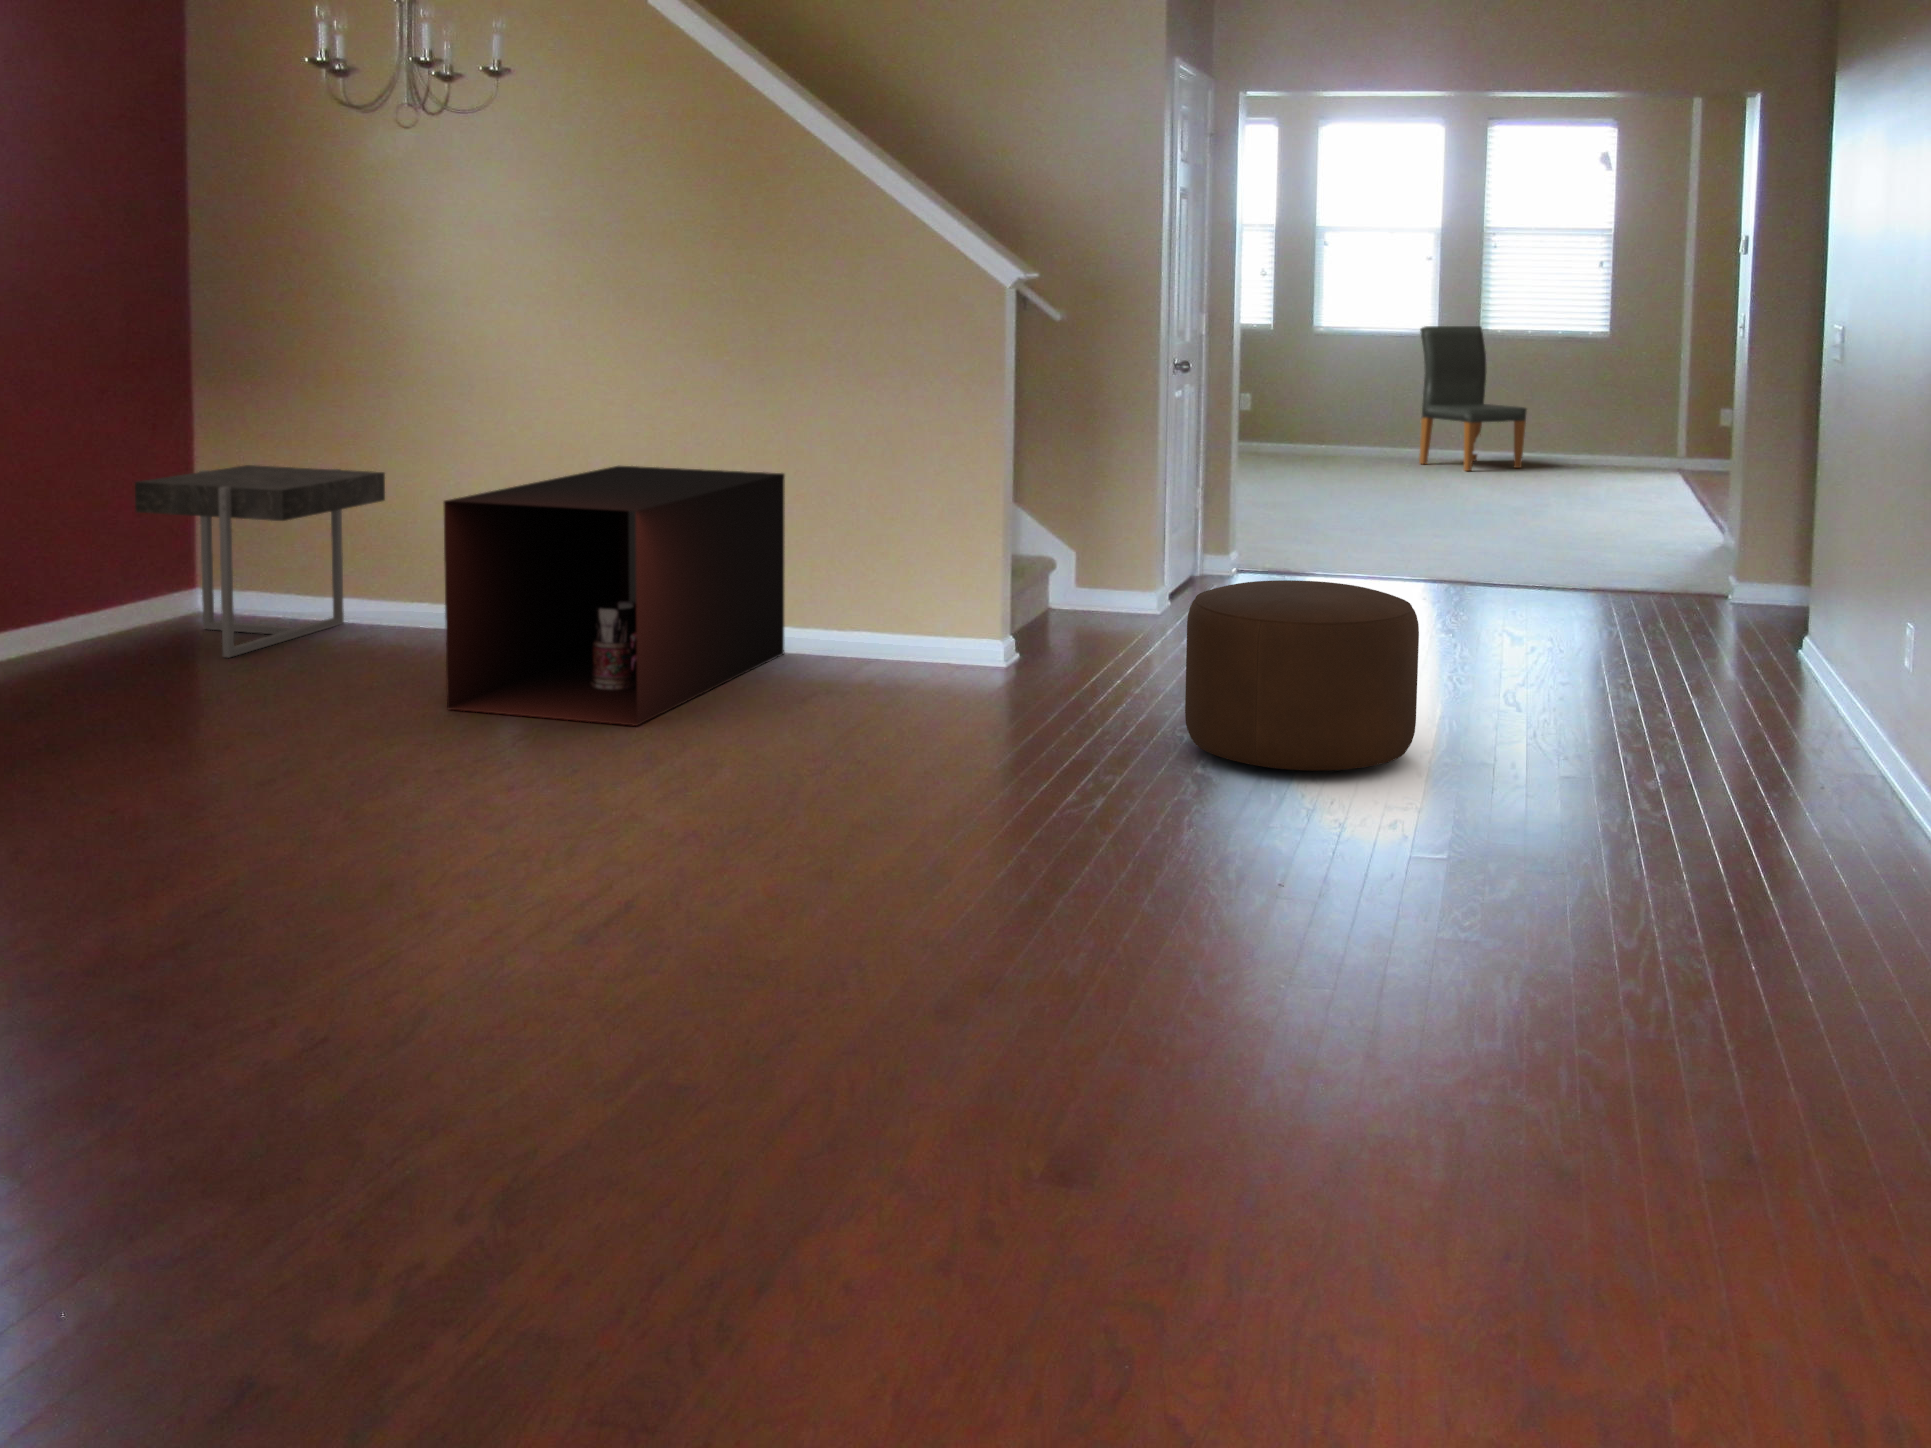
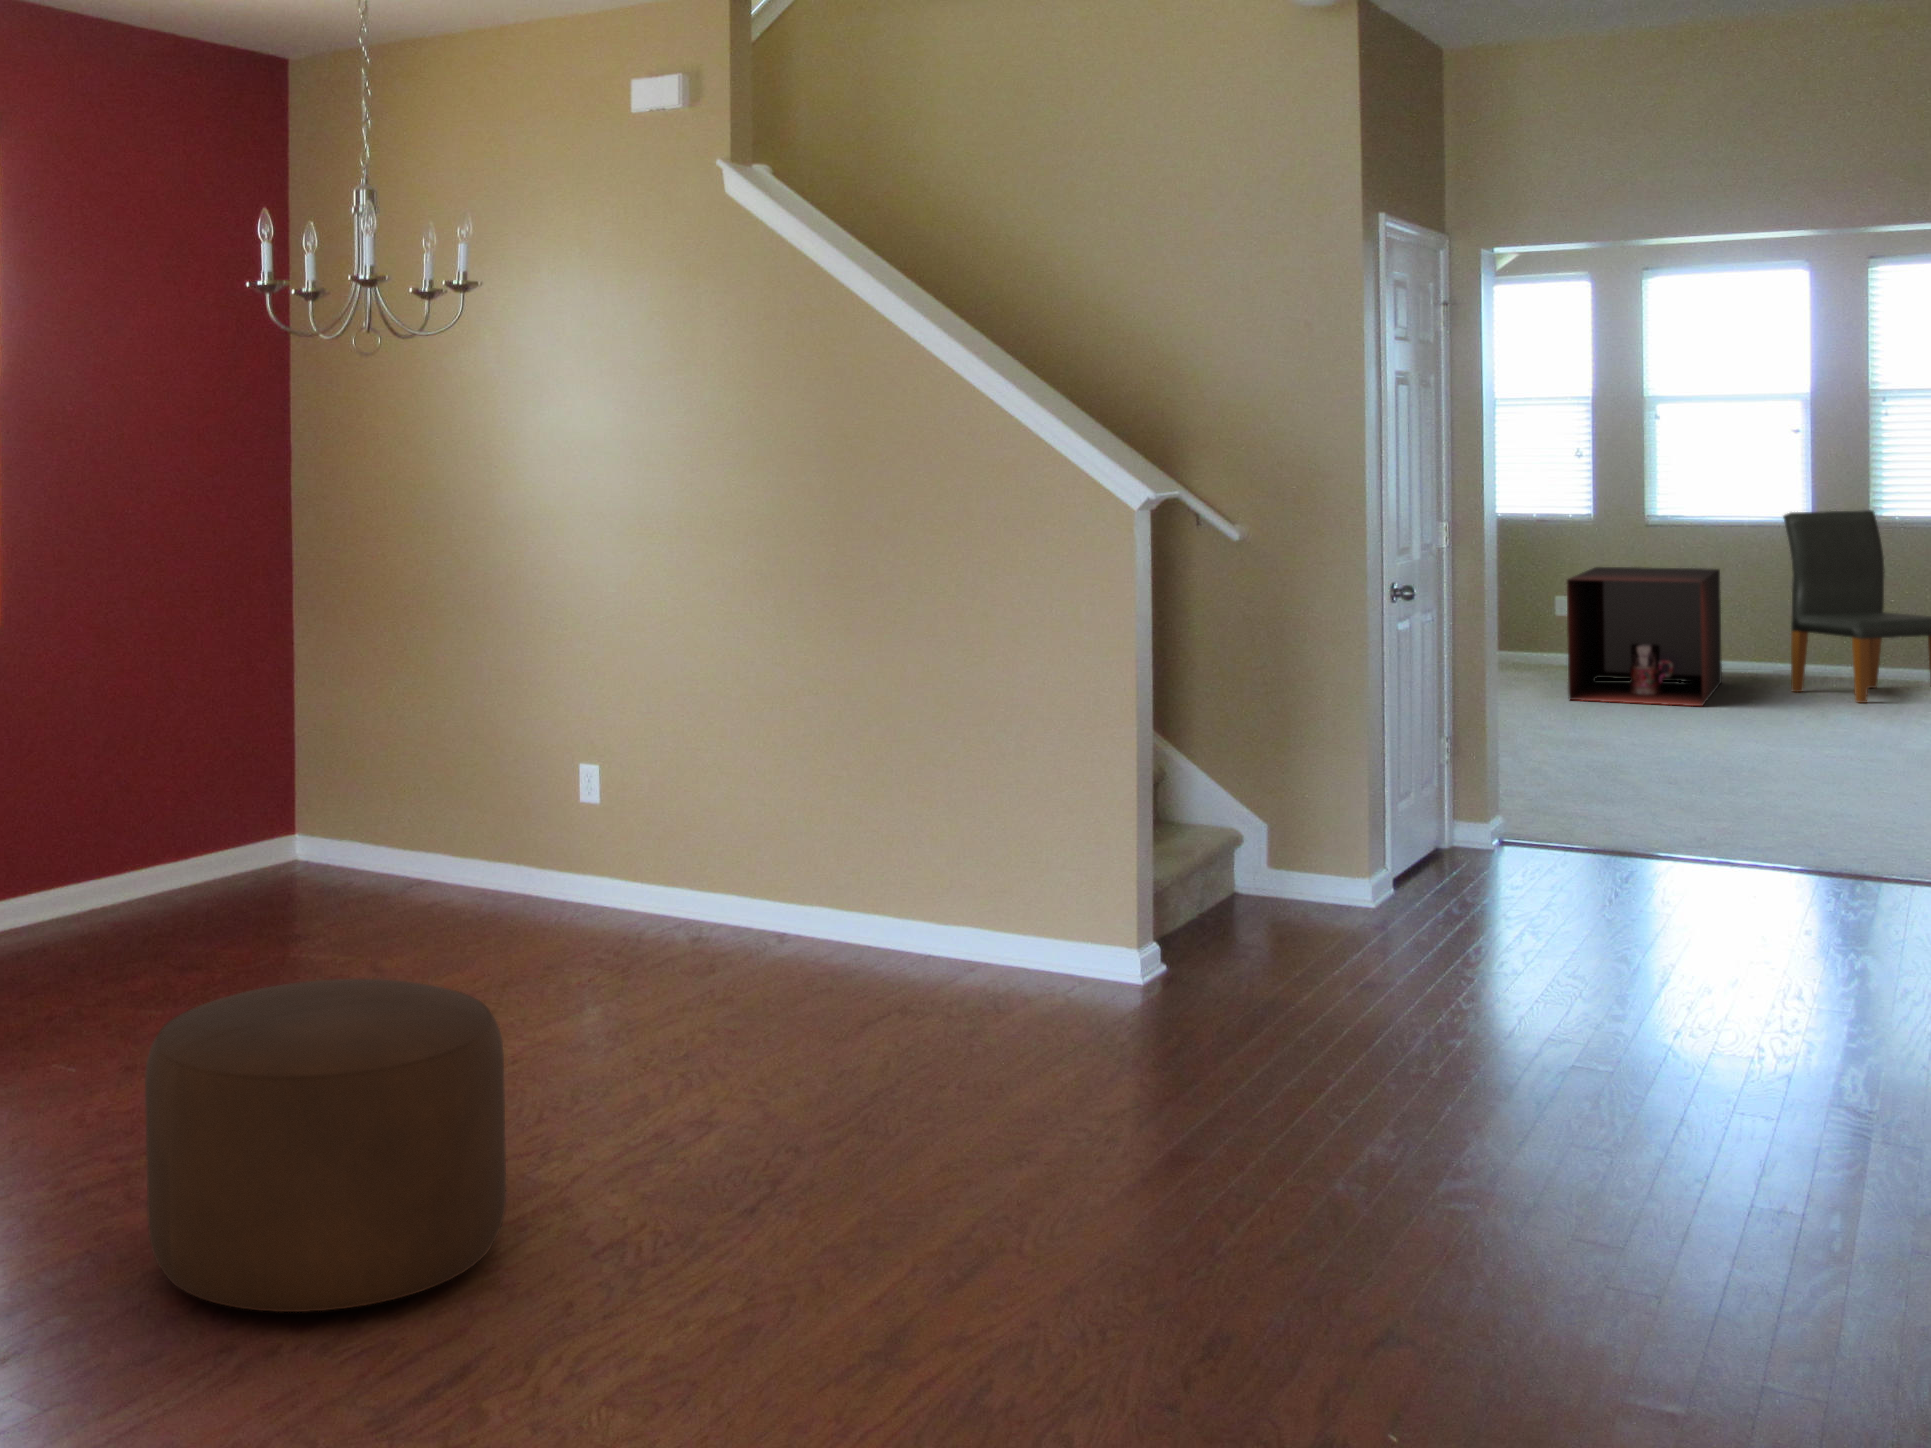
side table: present [135,465,385,658] -> none [198,710,454,928]
storage cabinet: present [443,466,785,726] -> present [1567,567,1722,706]
ottoman: present [1185,580,1419,771] -> present [145,979,506,1312]

